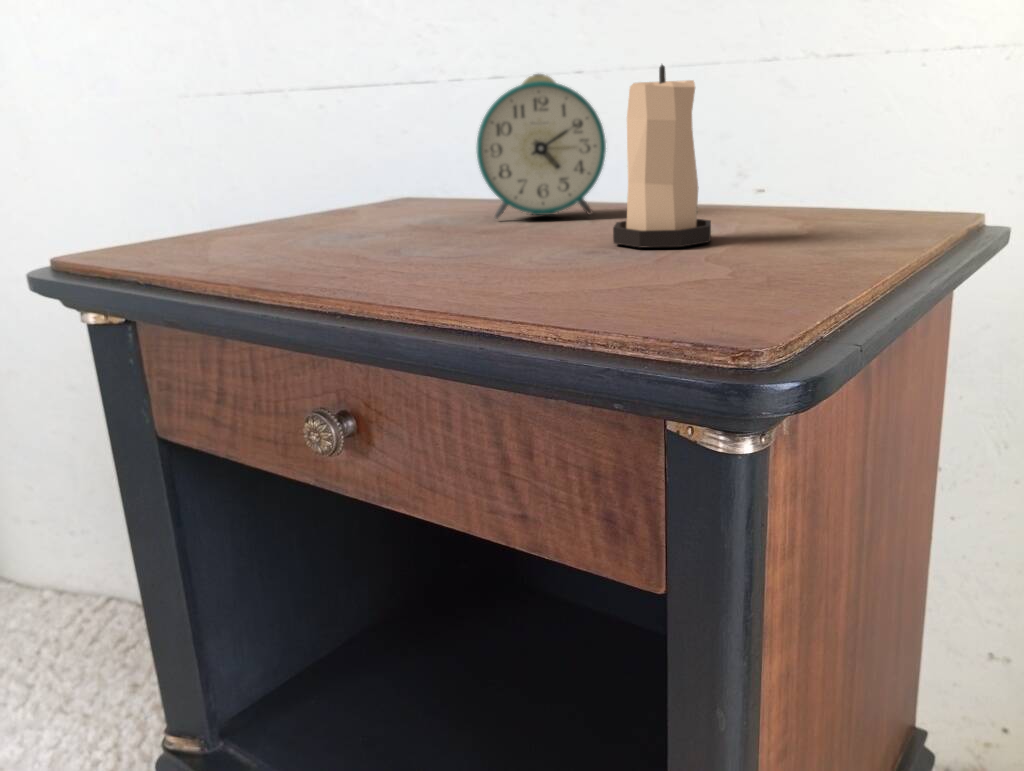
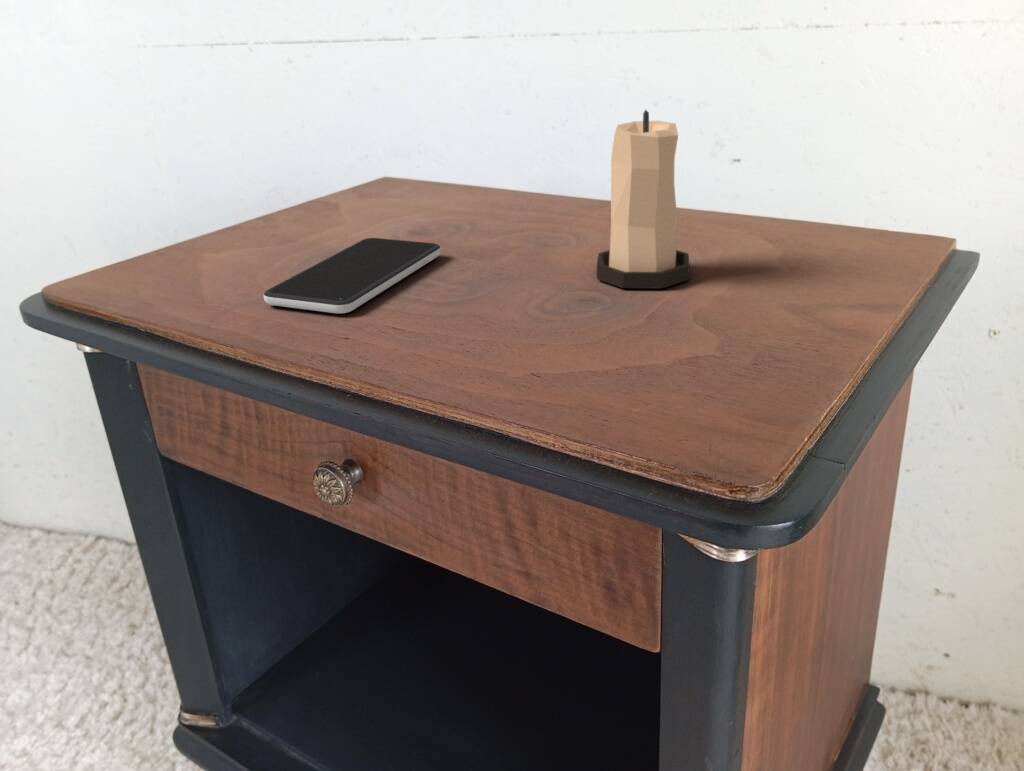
alarm clock: present [477,74,606,218] -> none [456,82,582,224]
smartphone: none [267,221,456,265] -> present [264,238,441,314]

